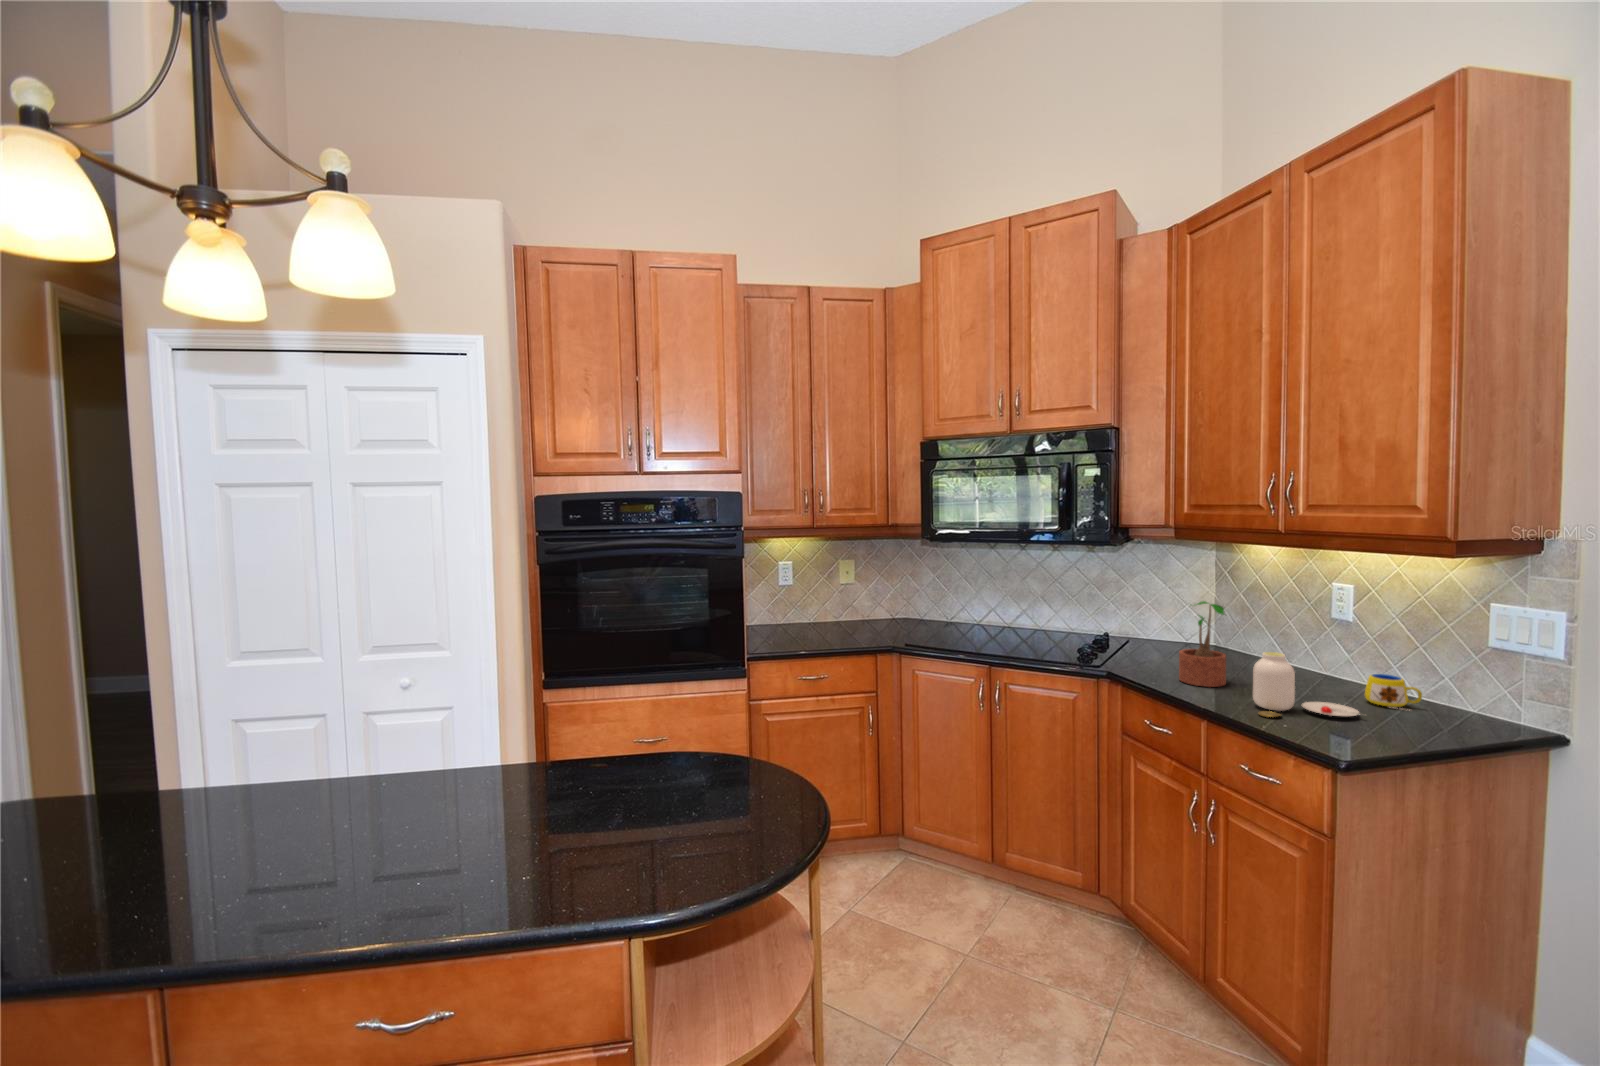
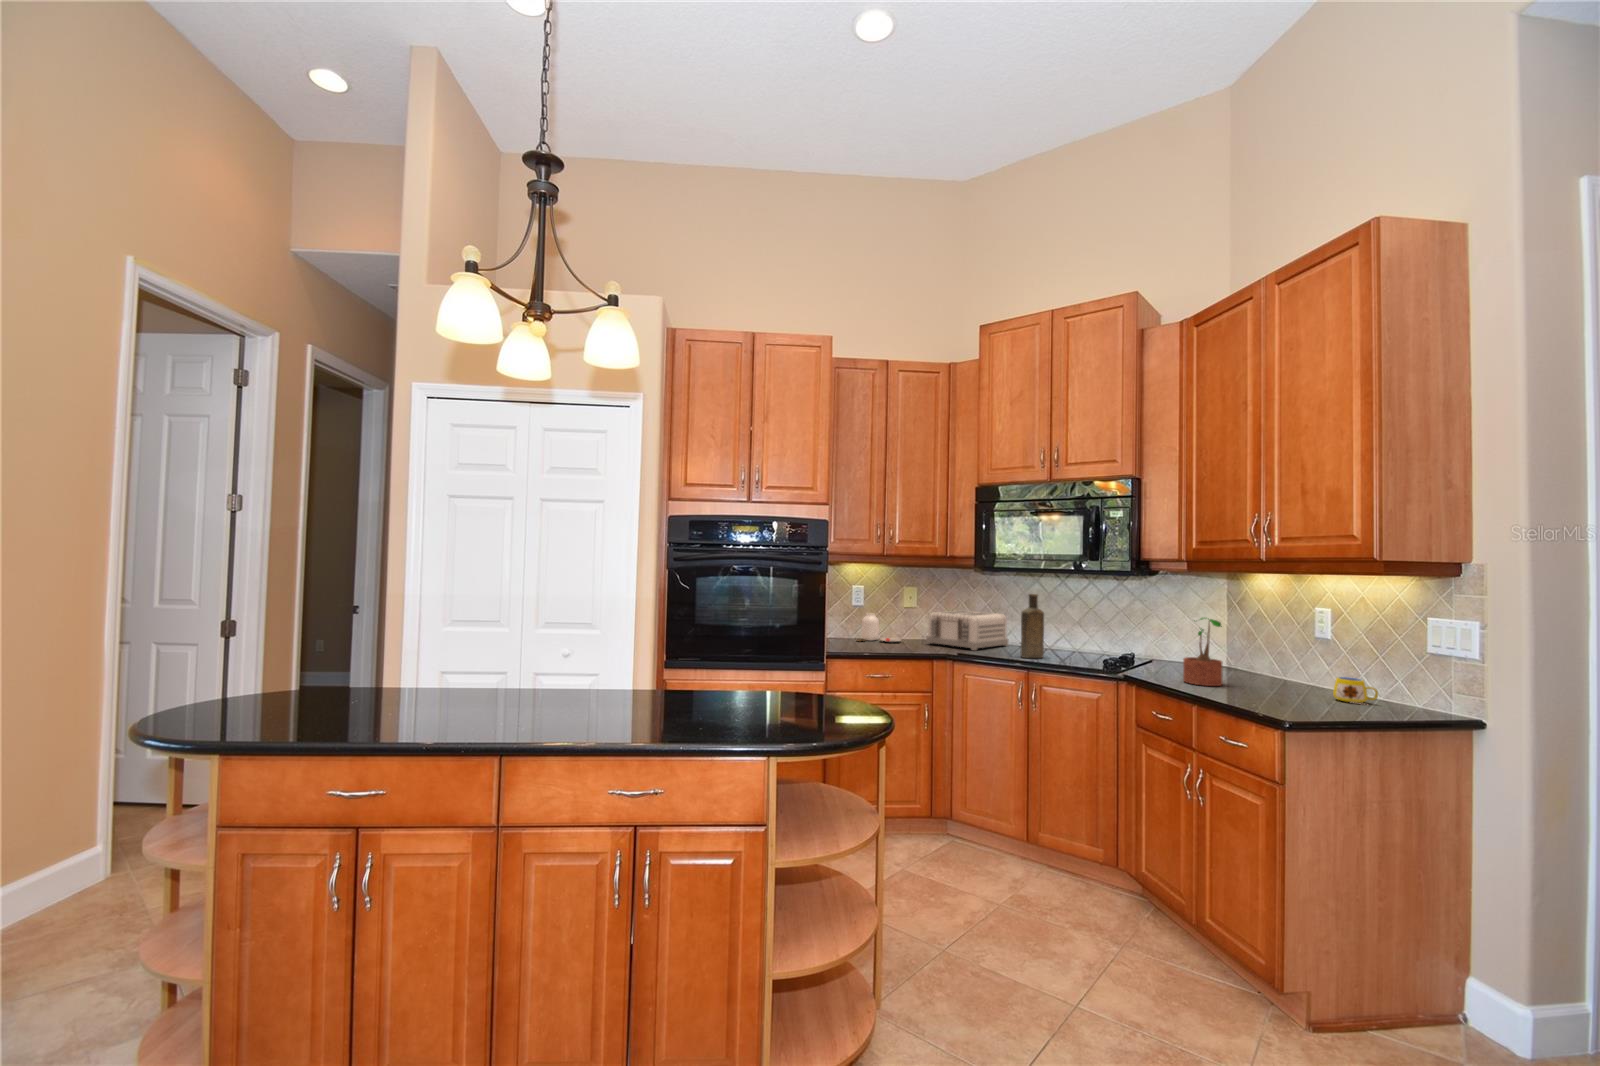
bottle: none [972,571,1006,649] -> present [1020,594,1044,658]
toaster: none [867,586,962,639] -> present [926,610,1008,650]
jar: present [1253,652,1359,717] -> present [862,613,900,642]

